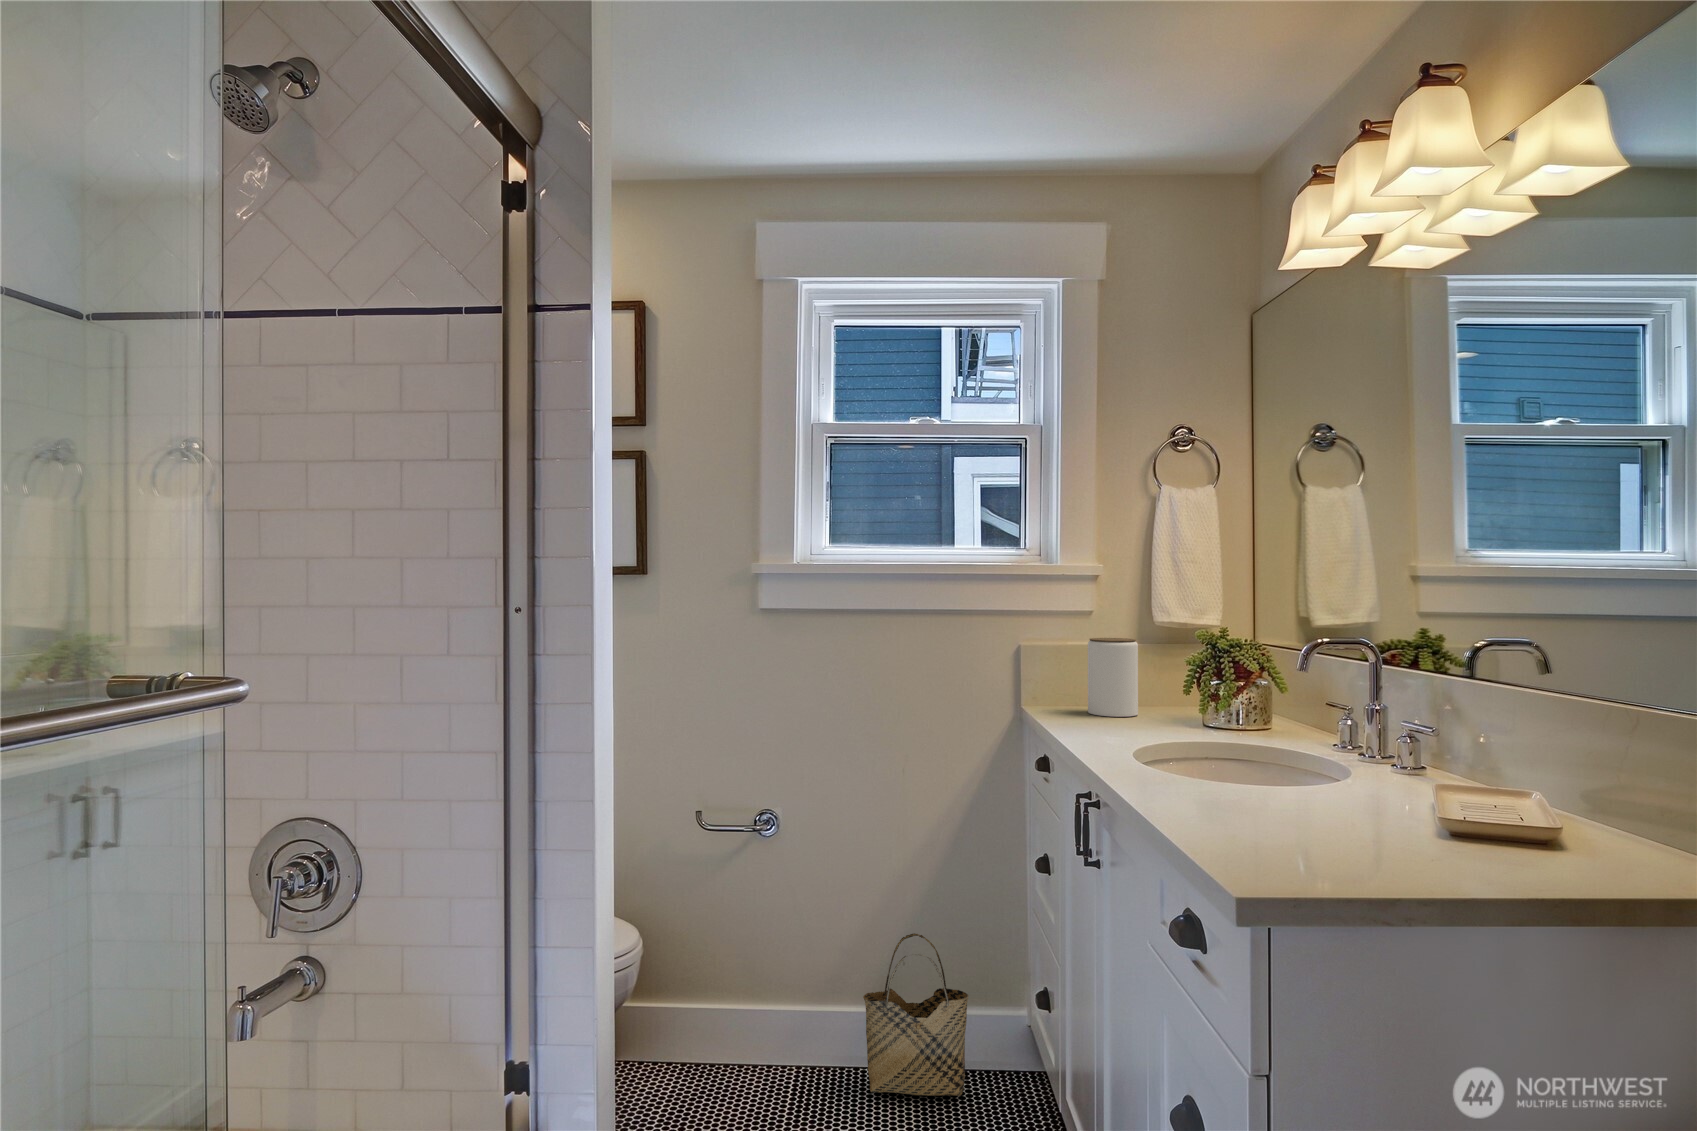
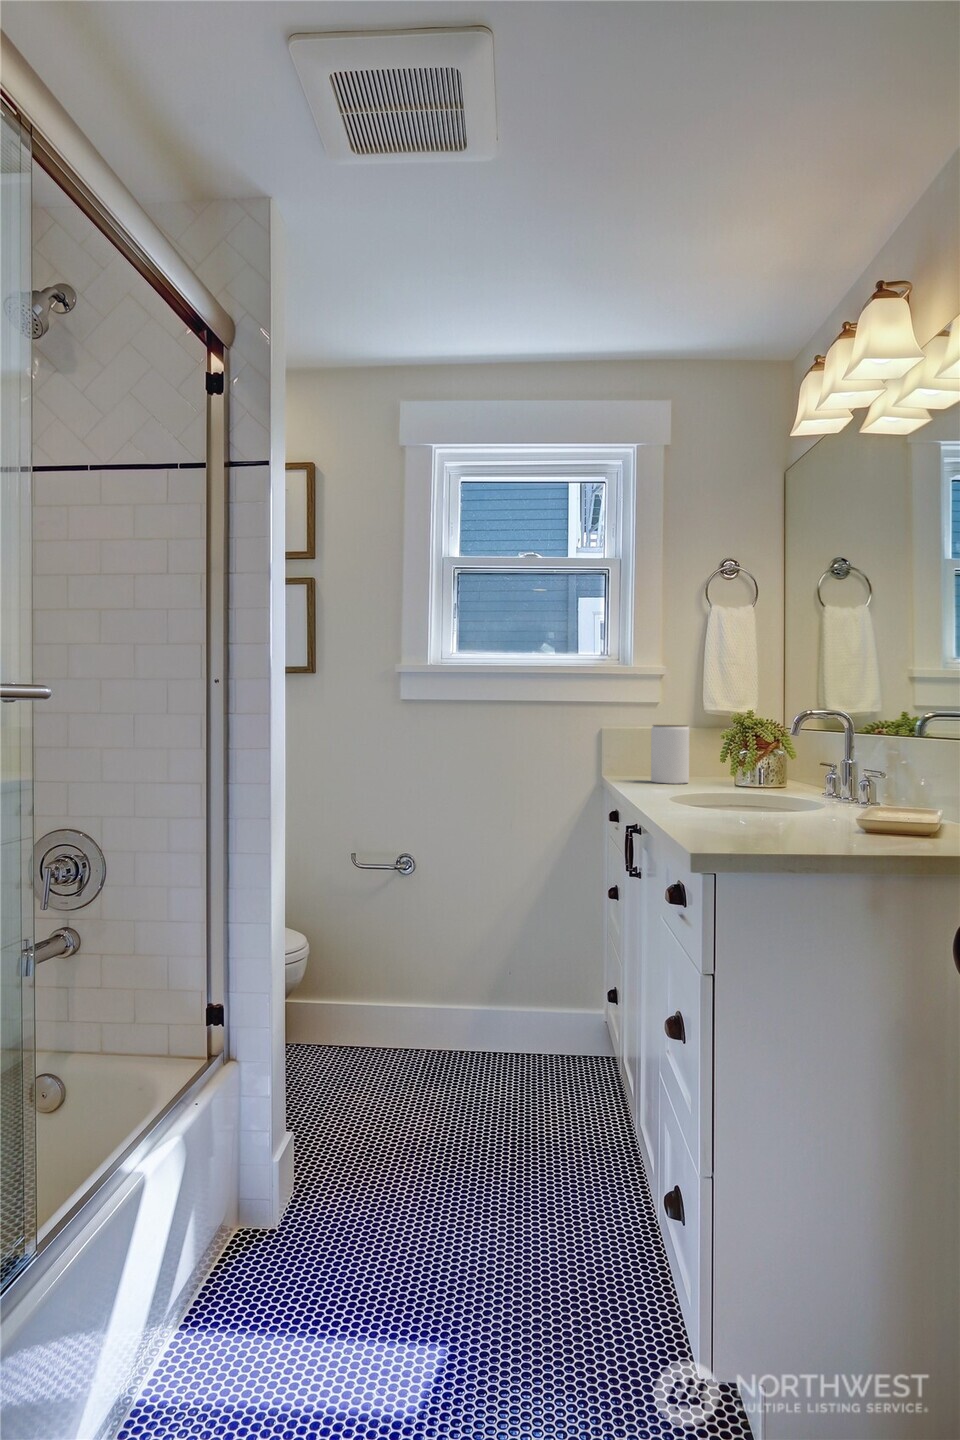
woven basket: present [863,933,968,1096] -> none [476,951,557,1069]

